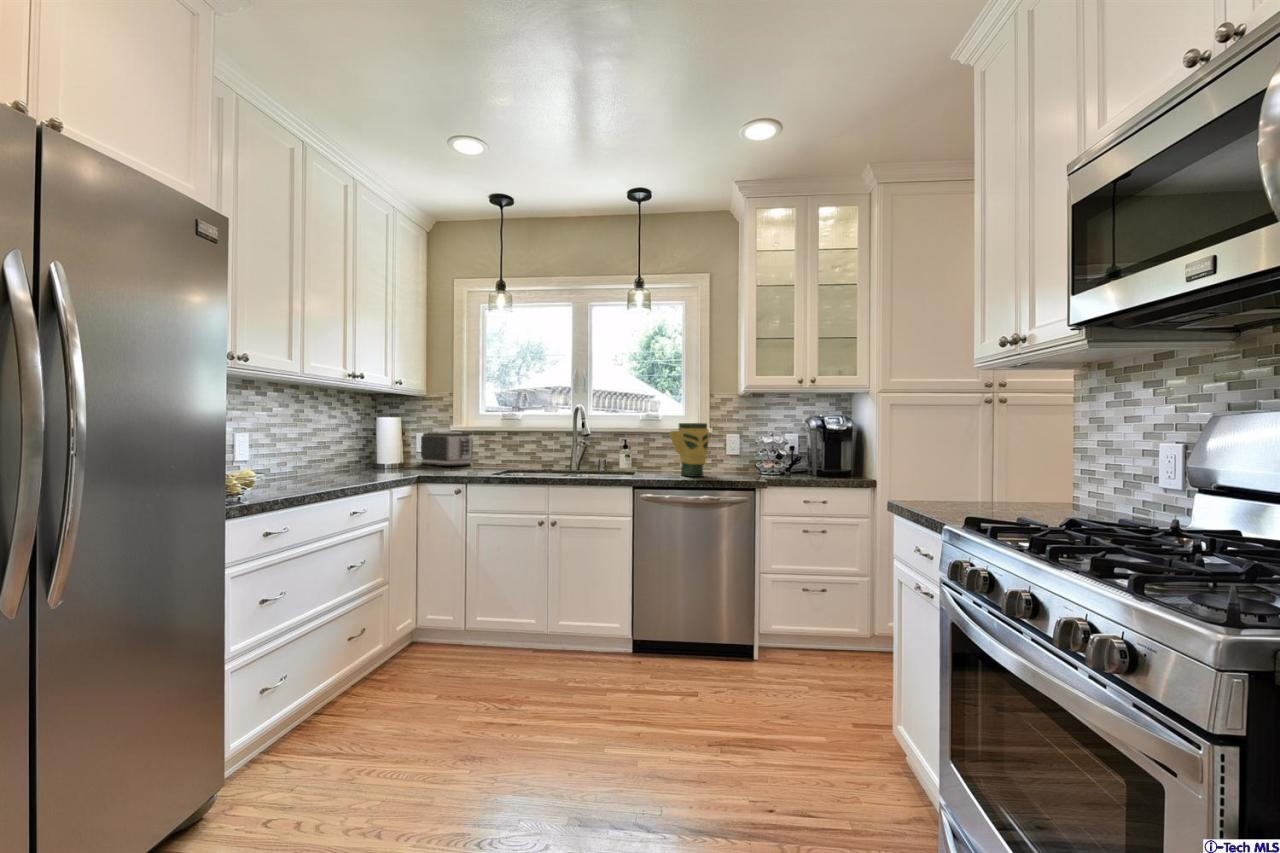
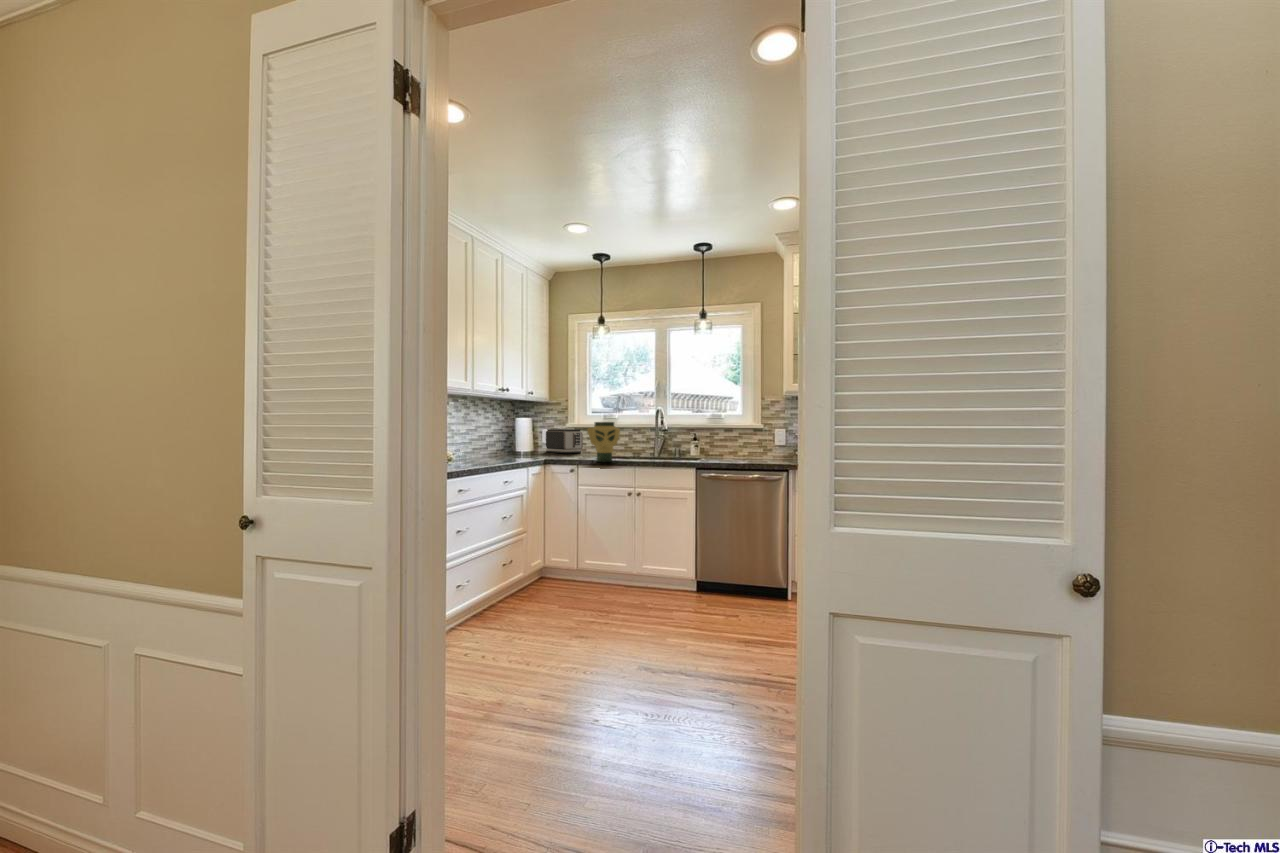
vase: present [670,423,710,477] -> present [588,422,620,462]

